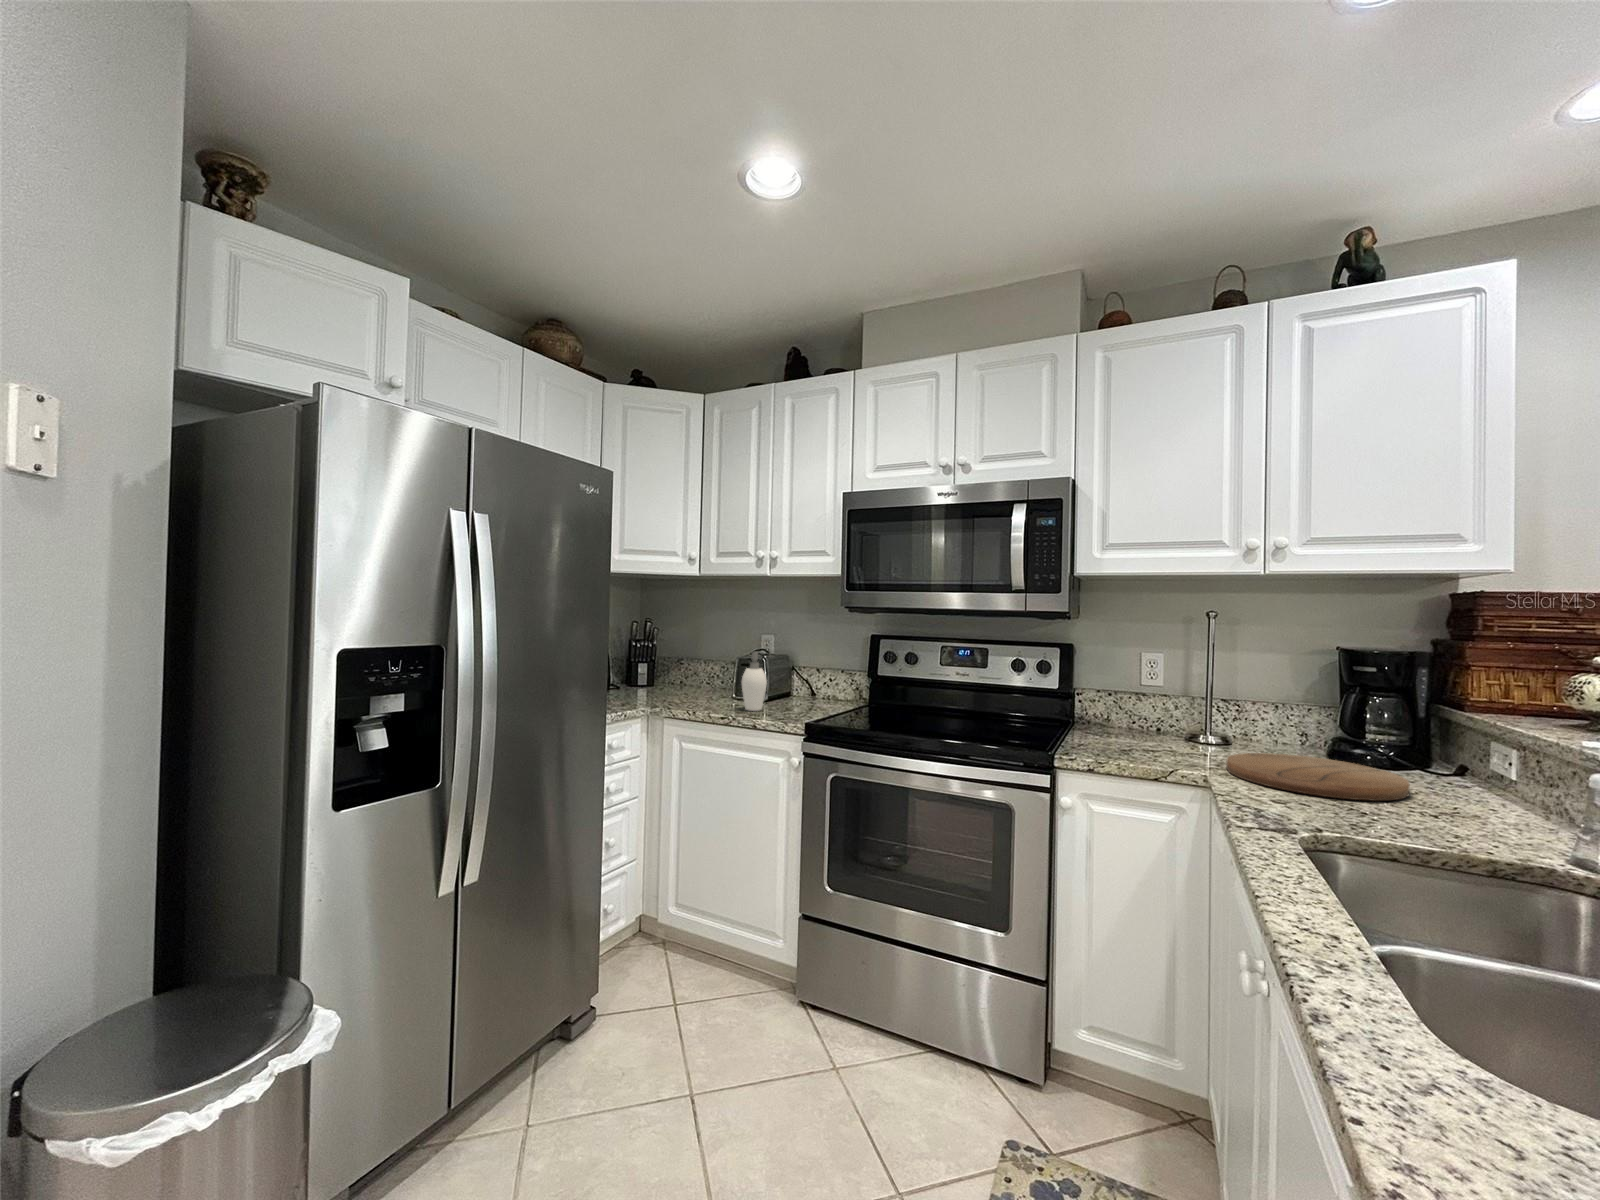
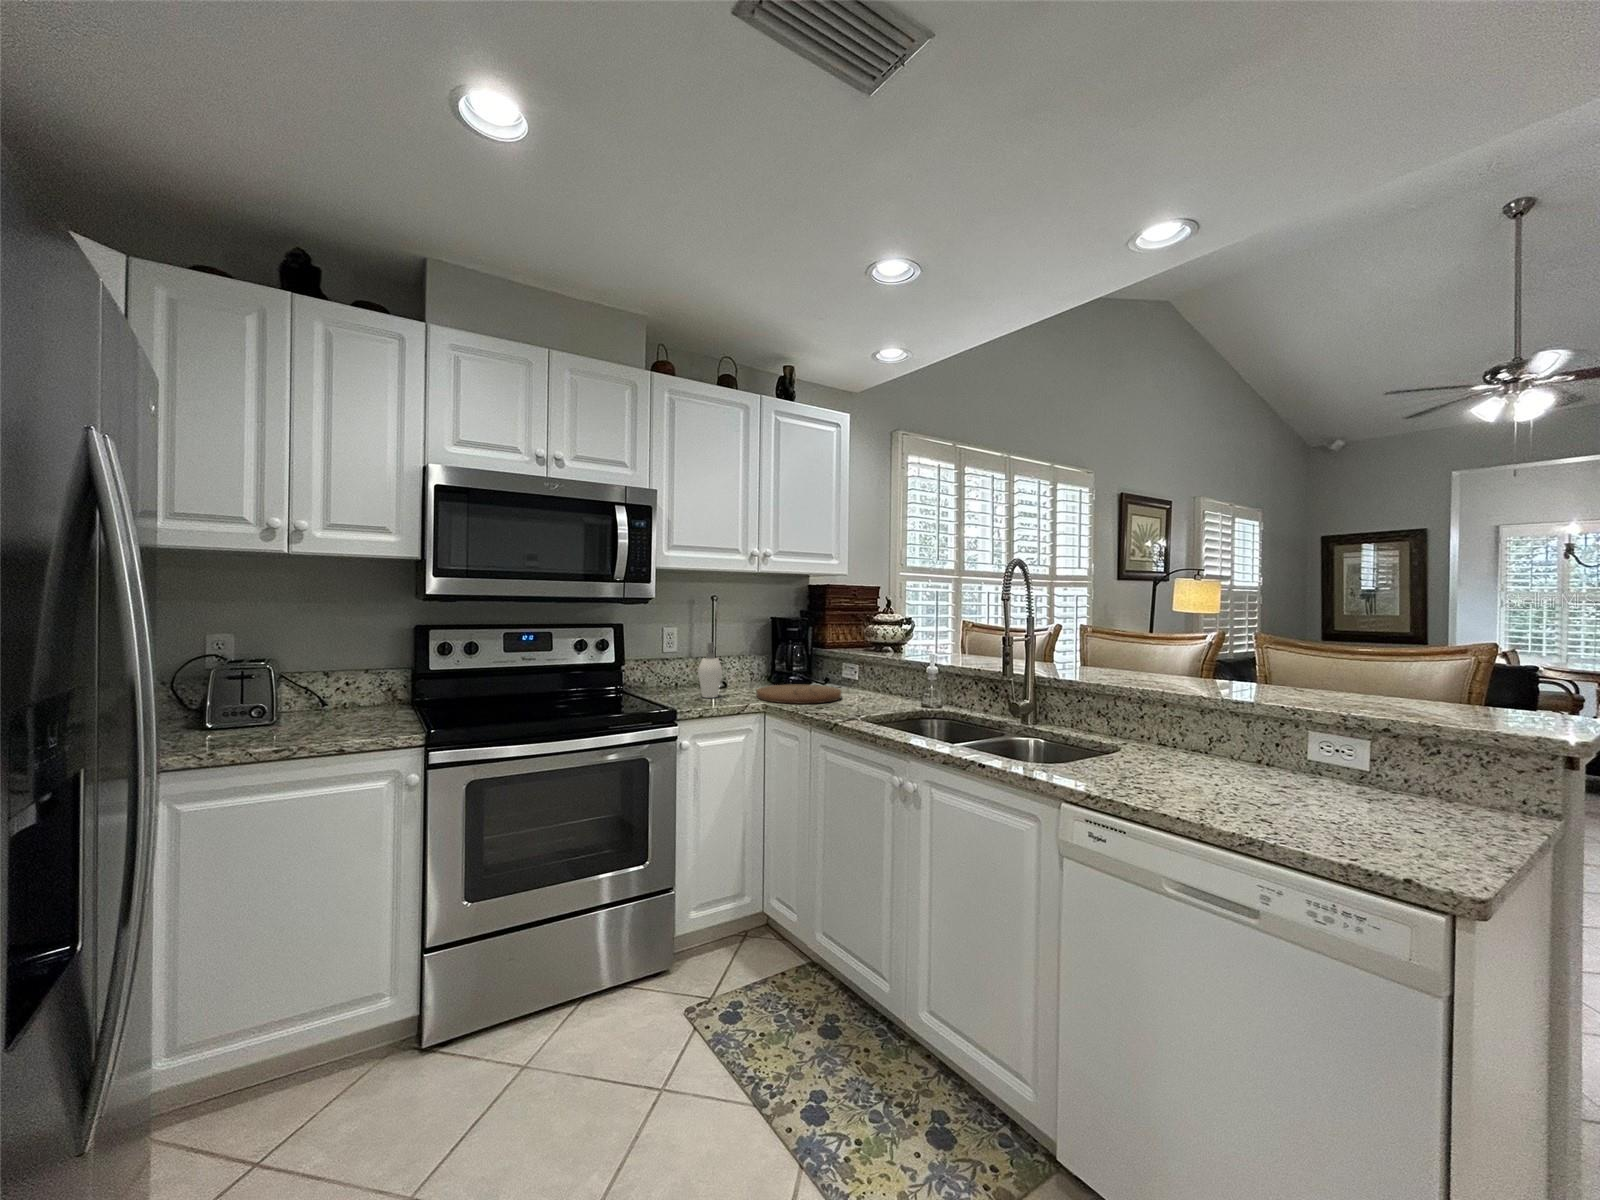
soap dispenser: present [742,652,767,711] -> present [698,643,722,698]

